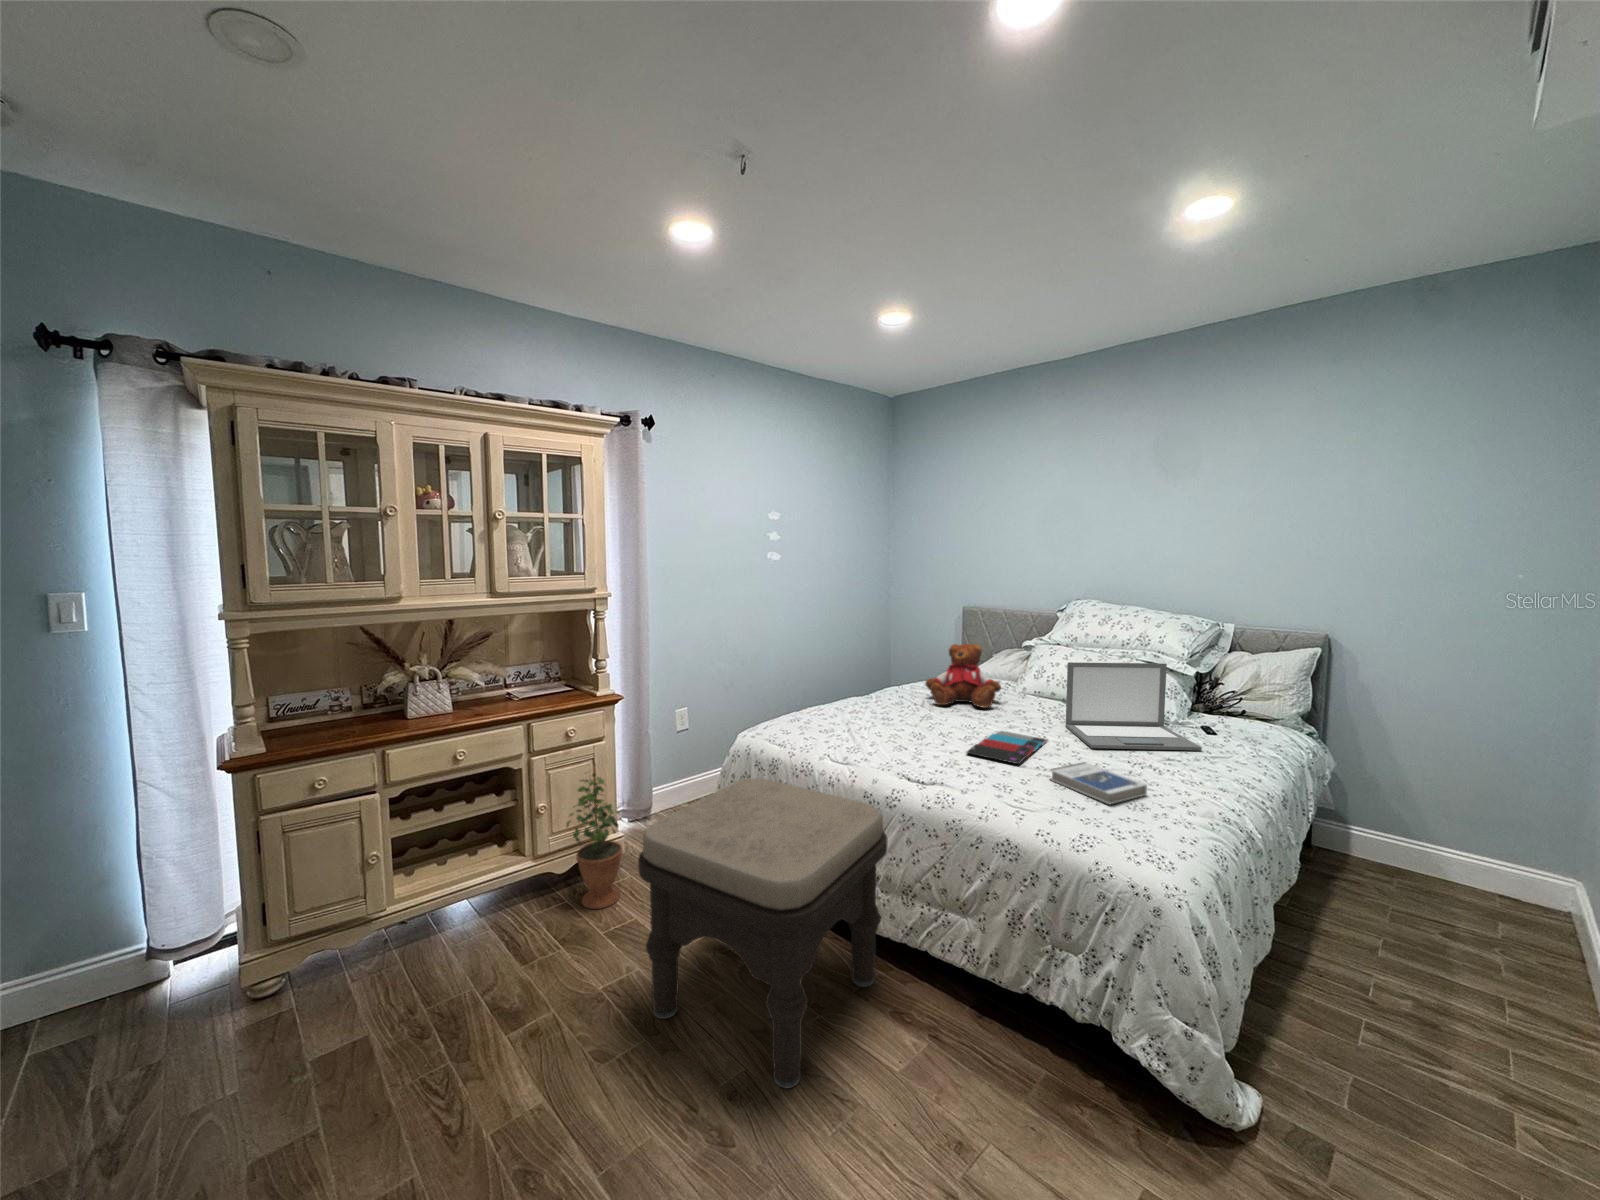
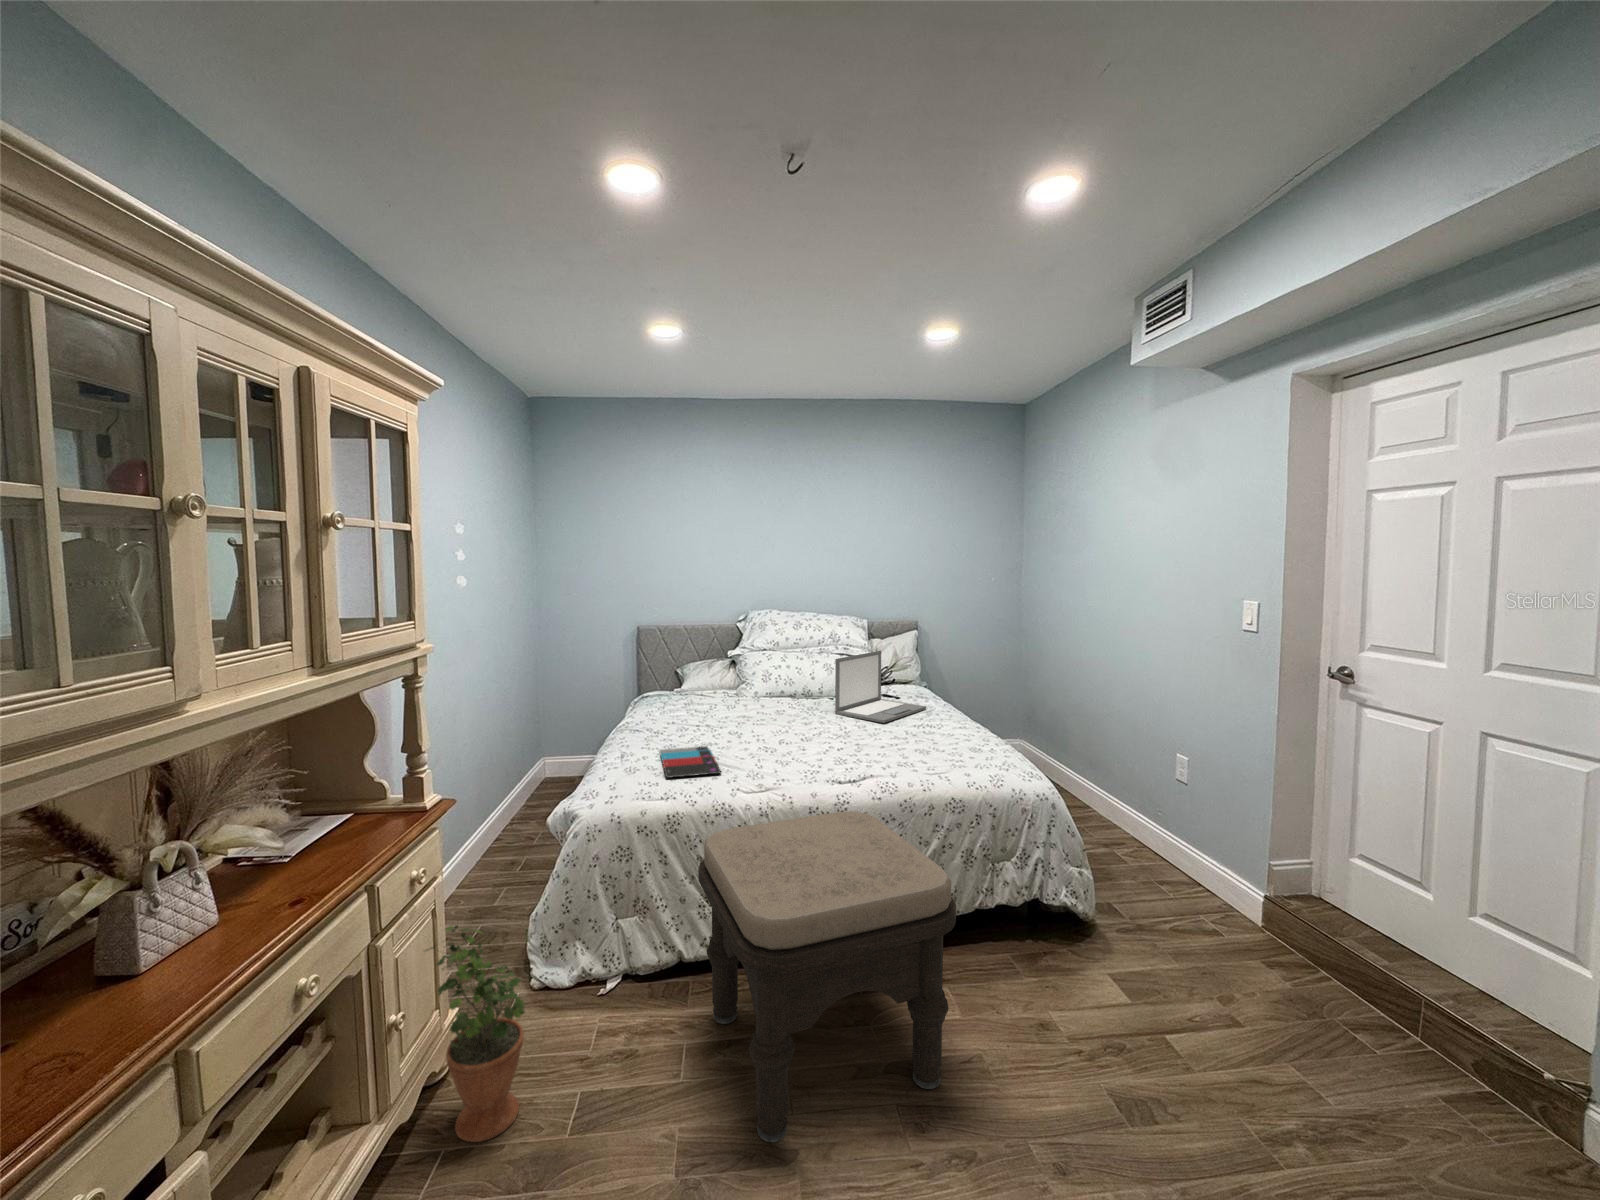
teddy bear: present [925,644,1001,708] -> none [694,656,766,720]
smartphone: present [967,731,1048,764] -> present [659,746,721,778]
hardback book: present [1049,762,1147,804] -> none [911,731,969,752]

